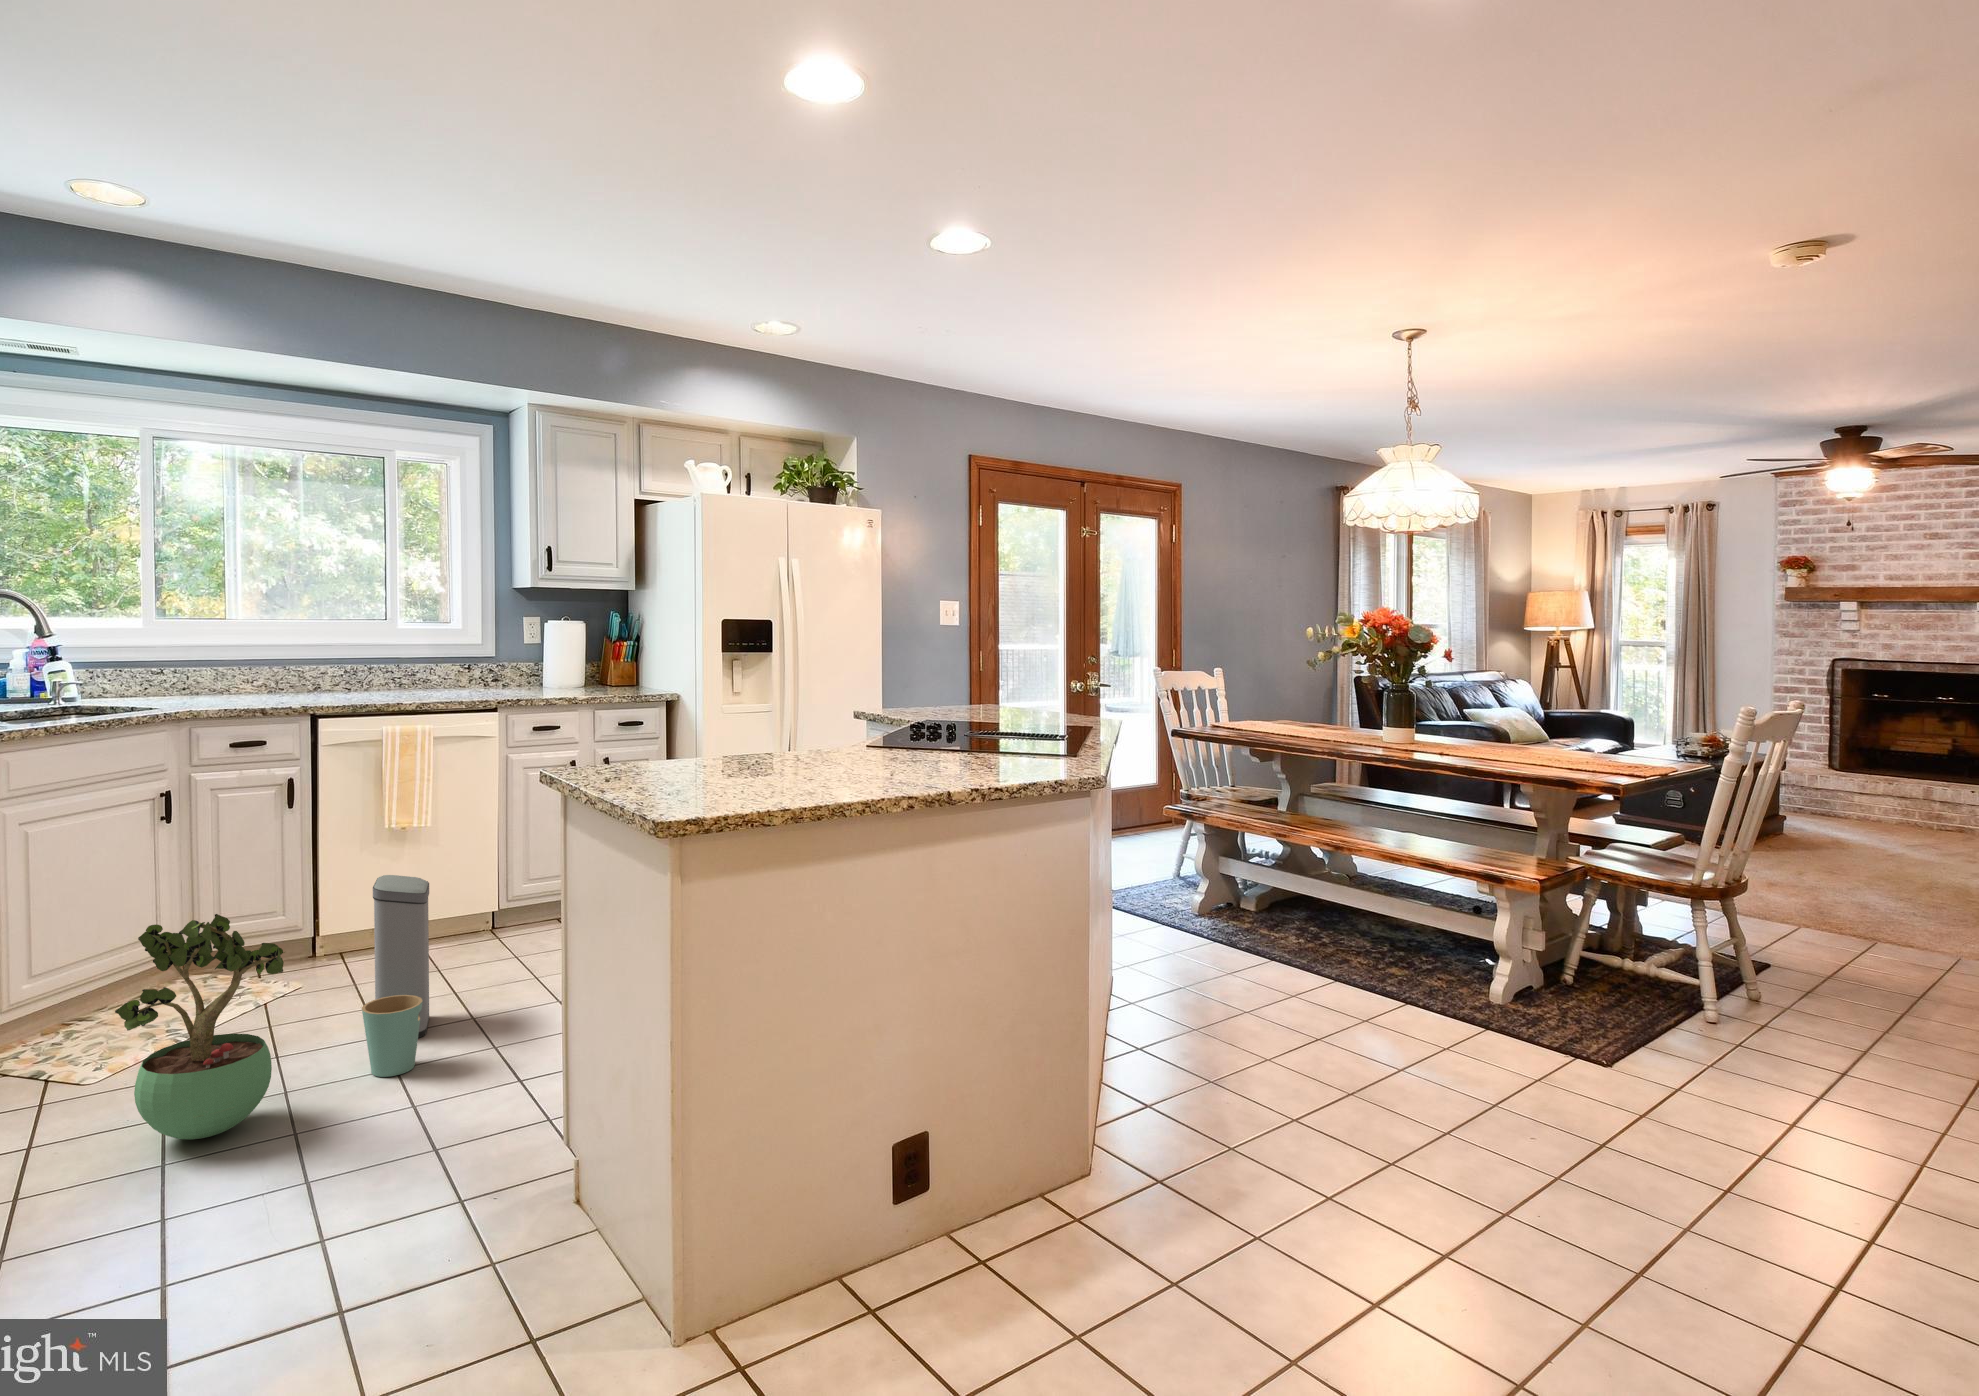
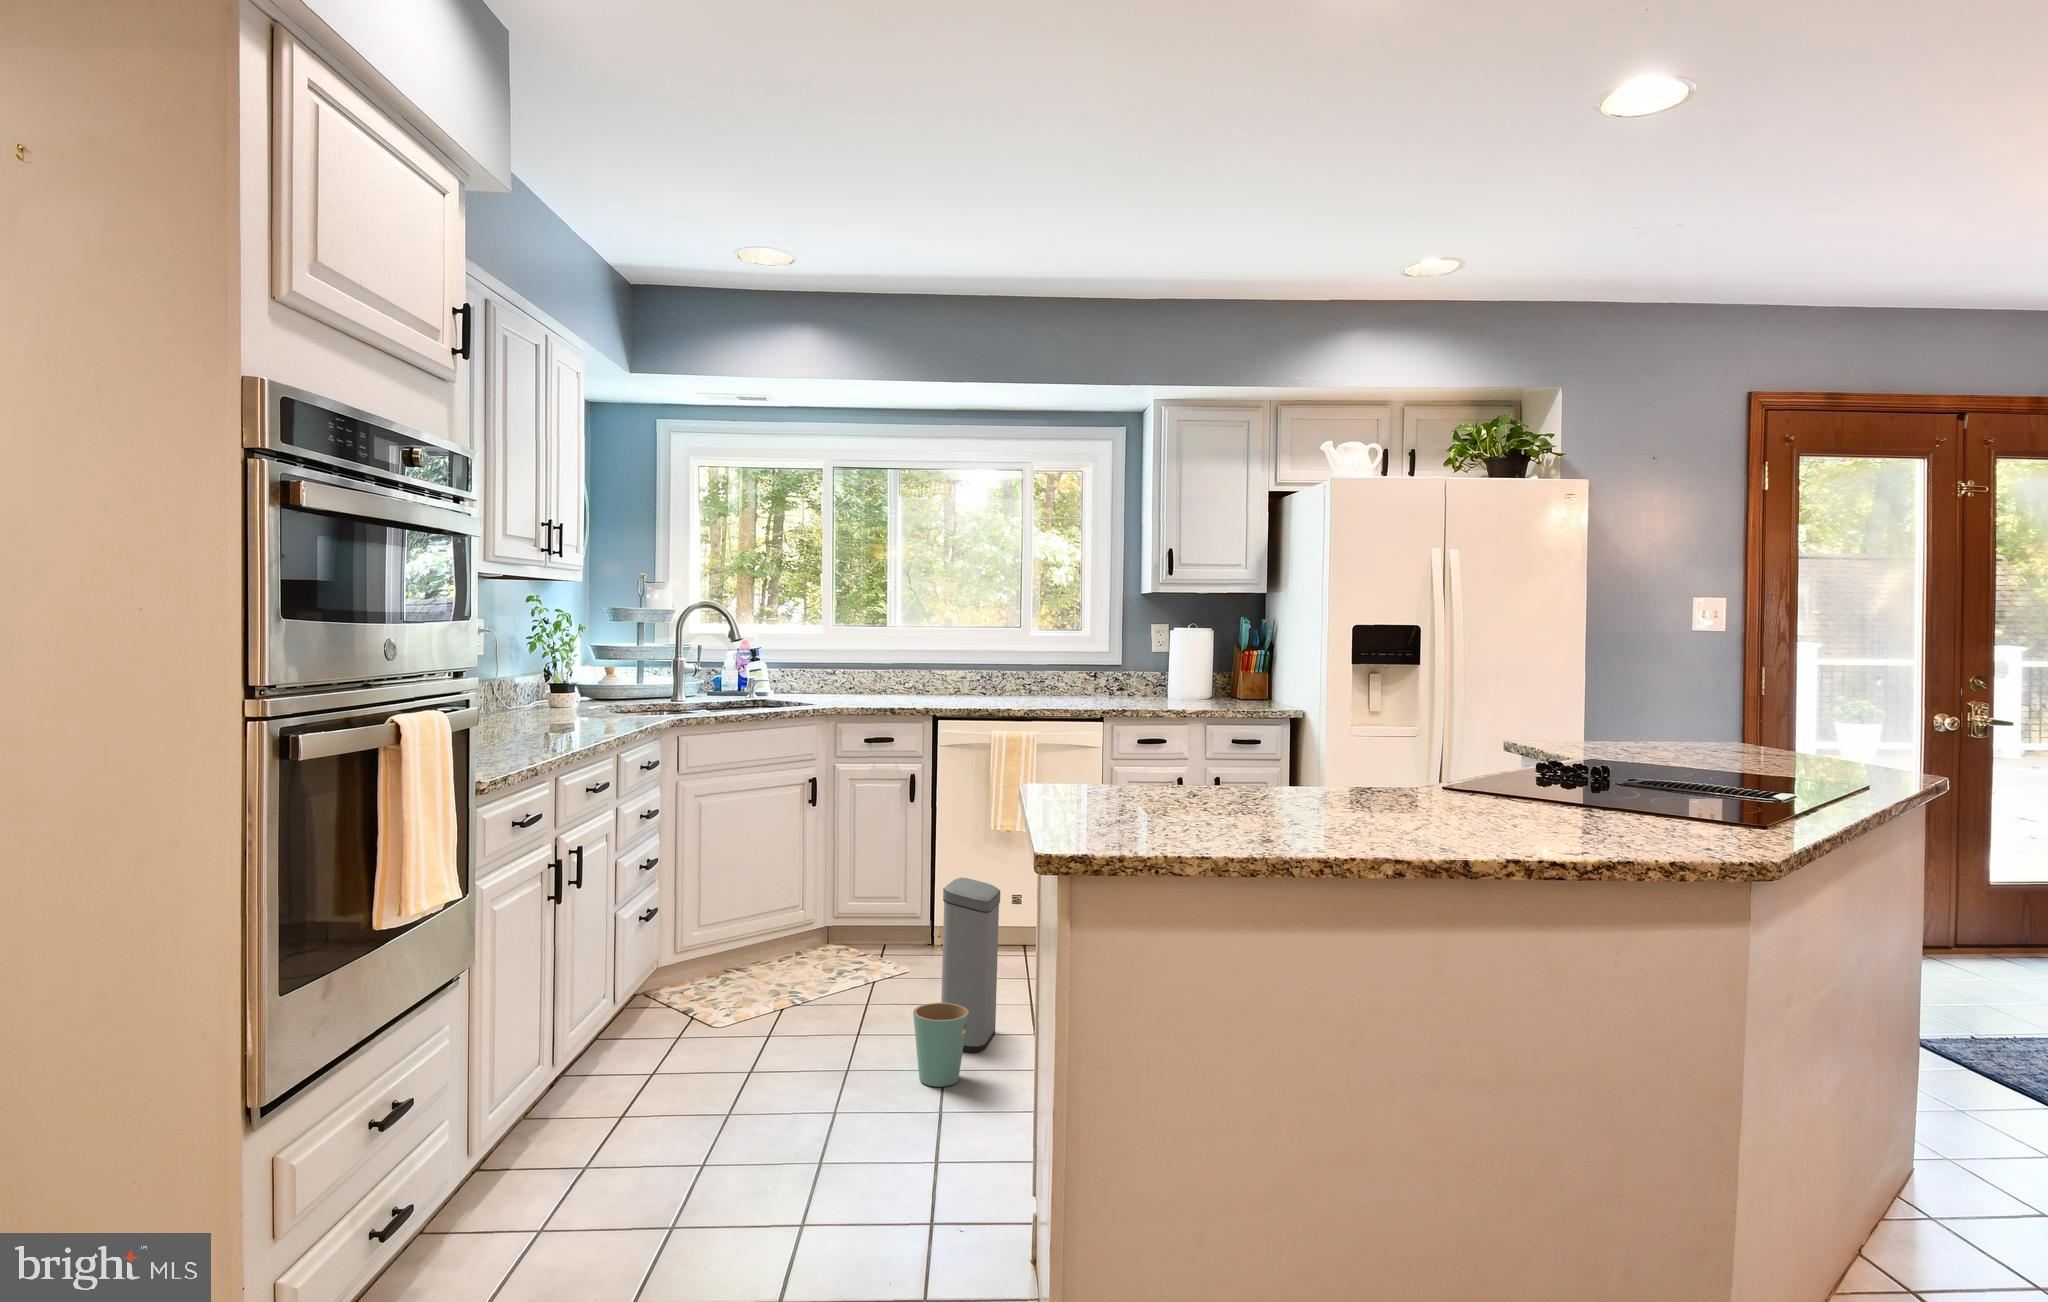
potted plant: present [115,914,285,1139] -> none [708,892,833,1104]

